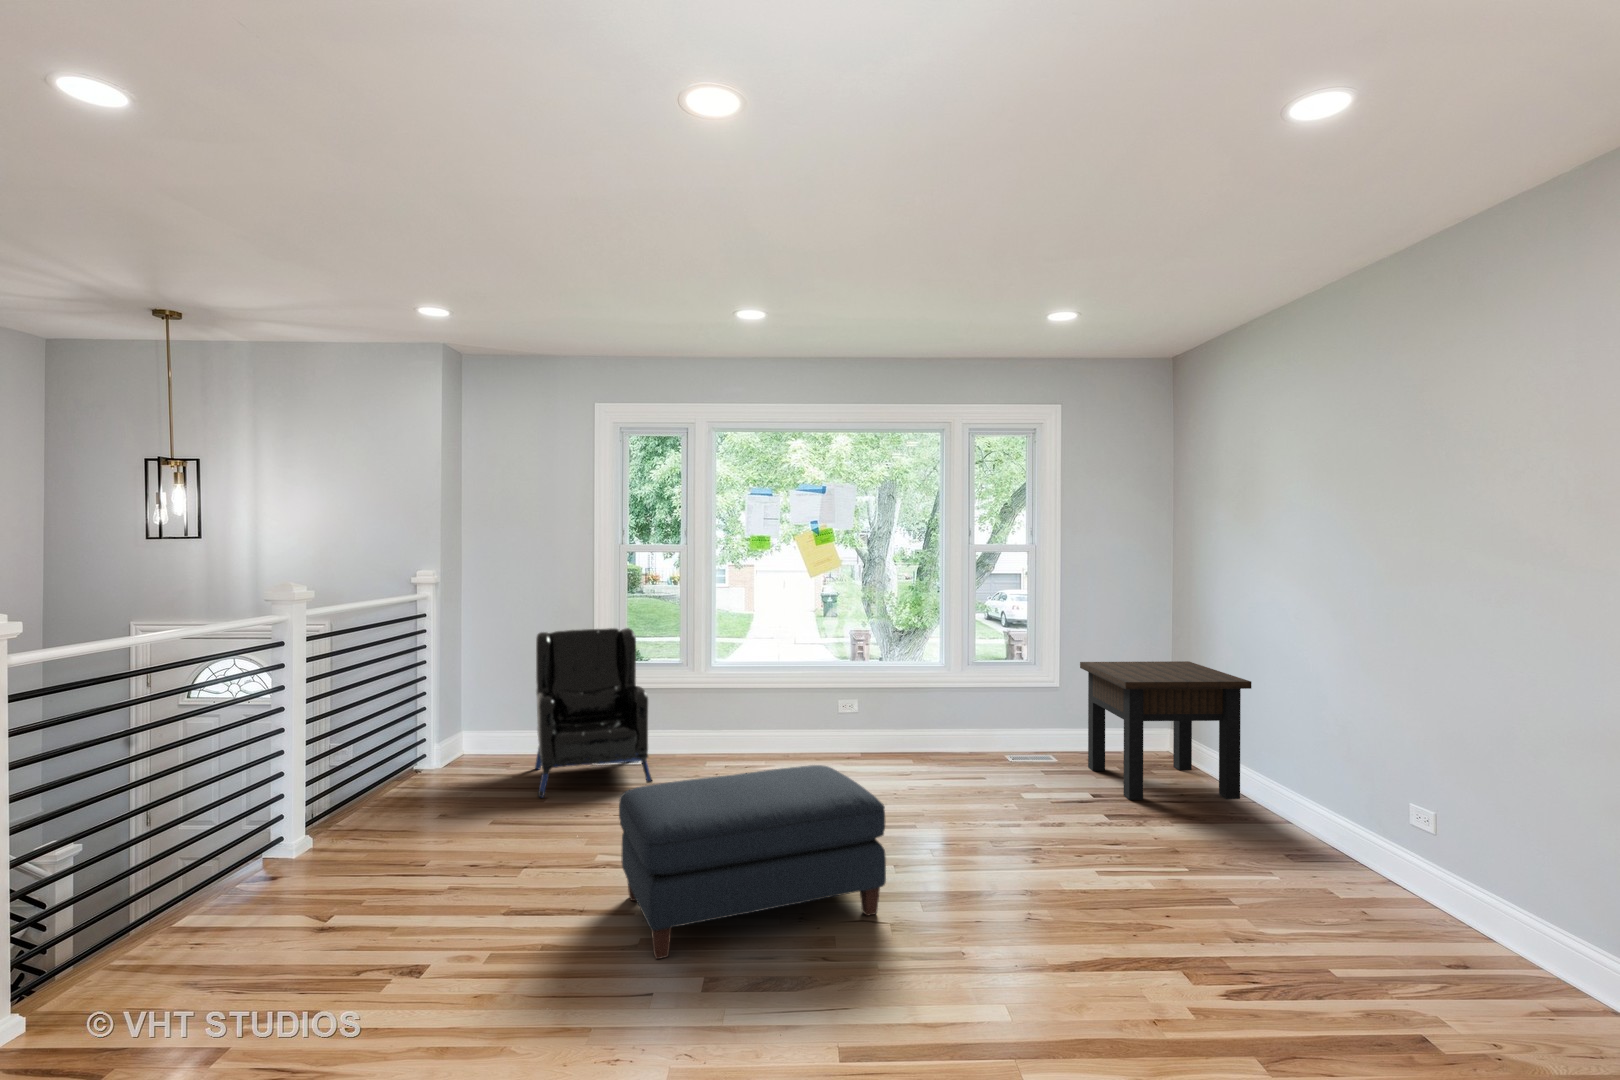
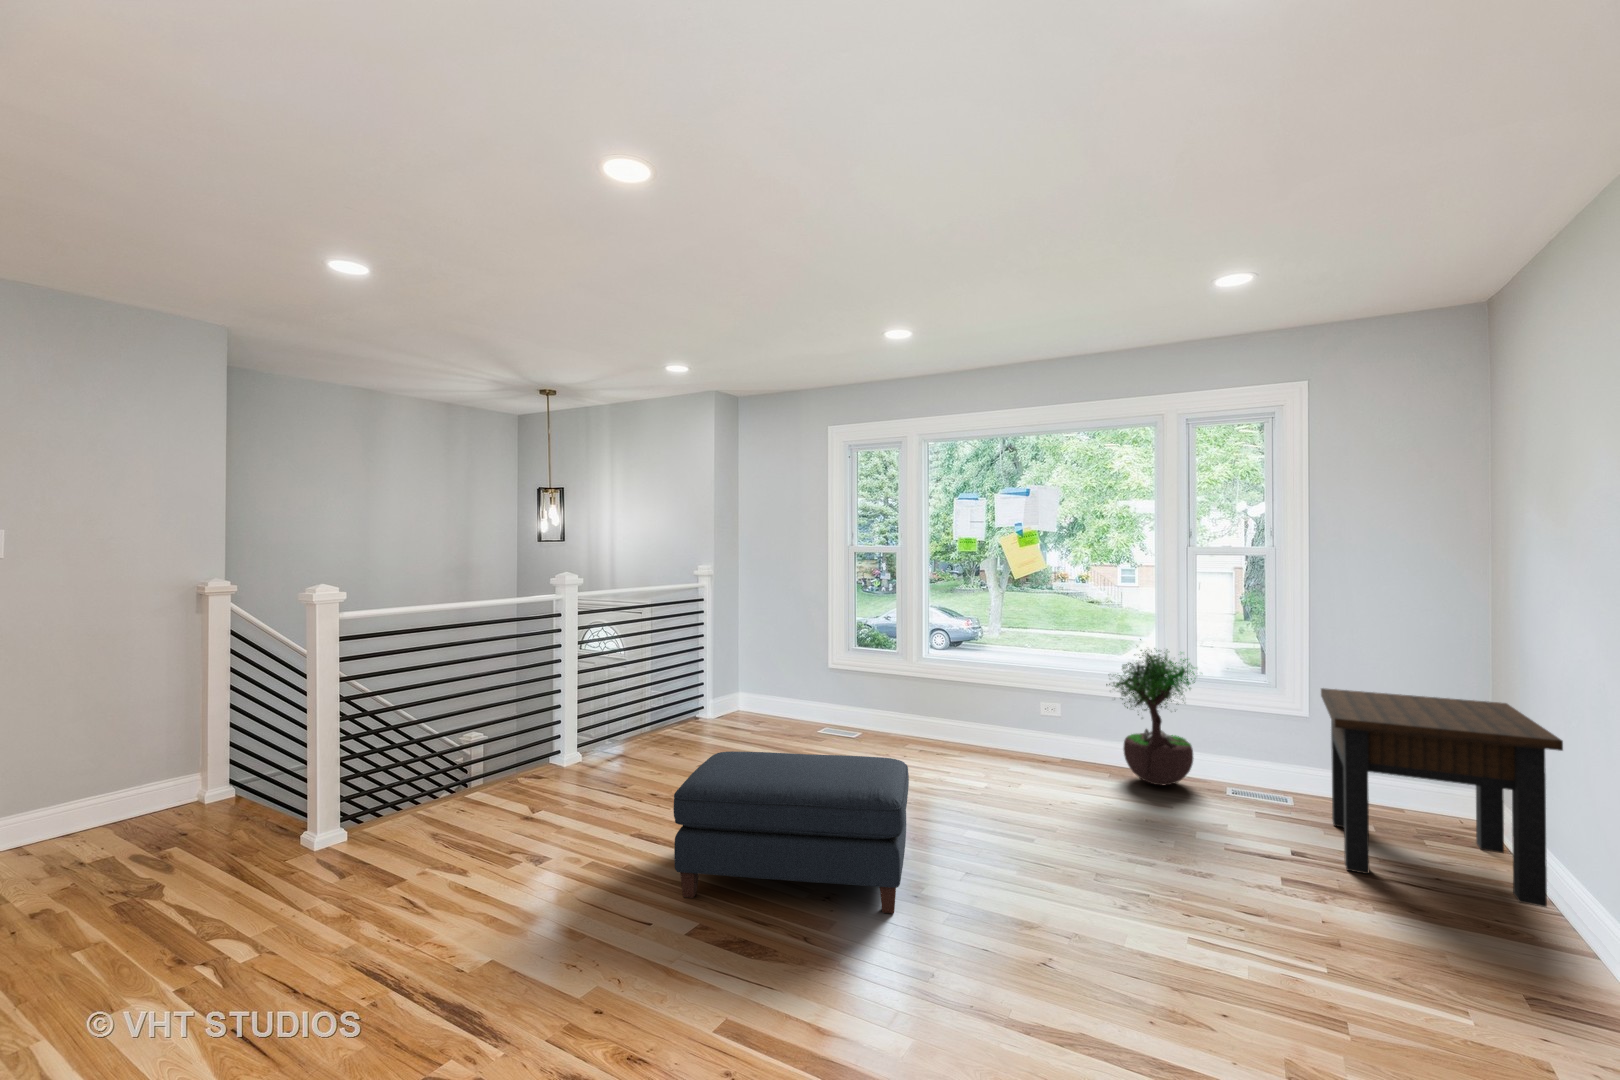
armchair: present [535,628,652,797] -> none [747,618,854,755]
potted tree: none [918,630,996,762] -> present [1106,639,1195,785]

